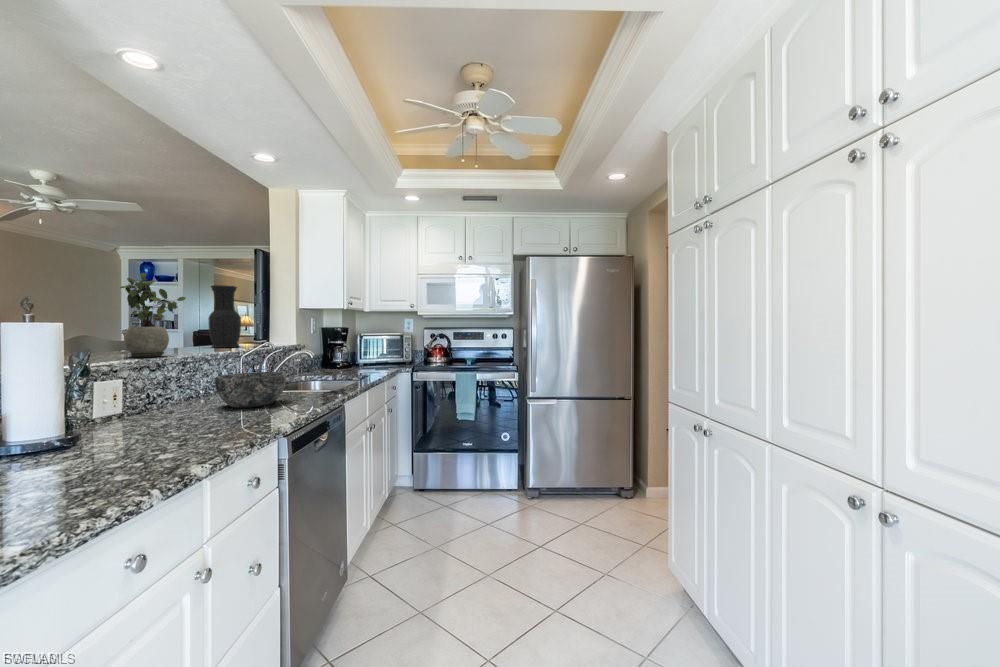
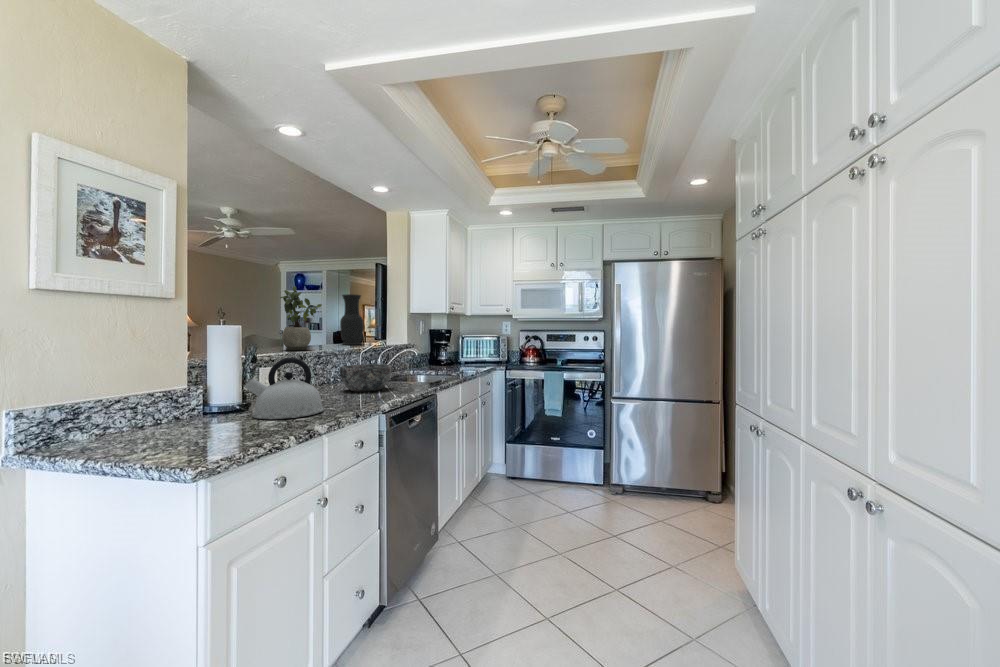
kettle: none [67,371,199,461] -> present [245,358,324,419]

